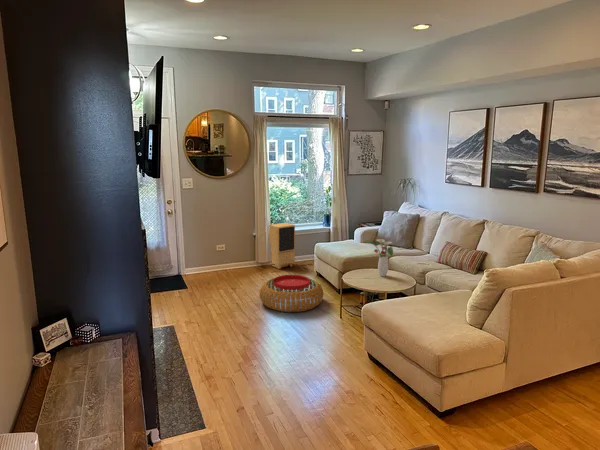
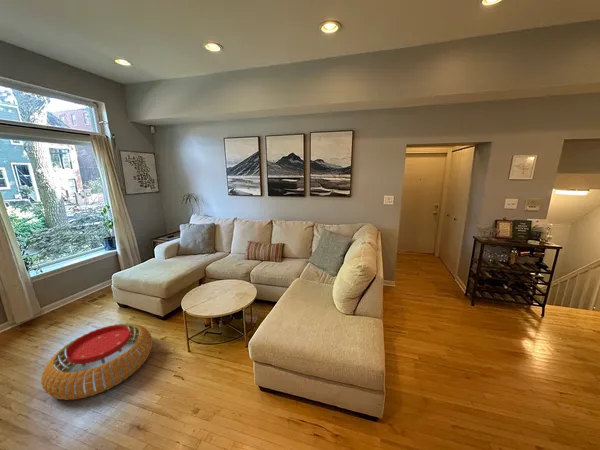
speaker: present [269,223,295,269] -> none [23,260,79,319]
flower arrangement: present [366,239,393,276] -> none [204,258,239,295]

